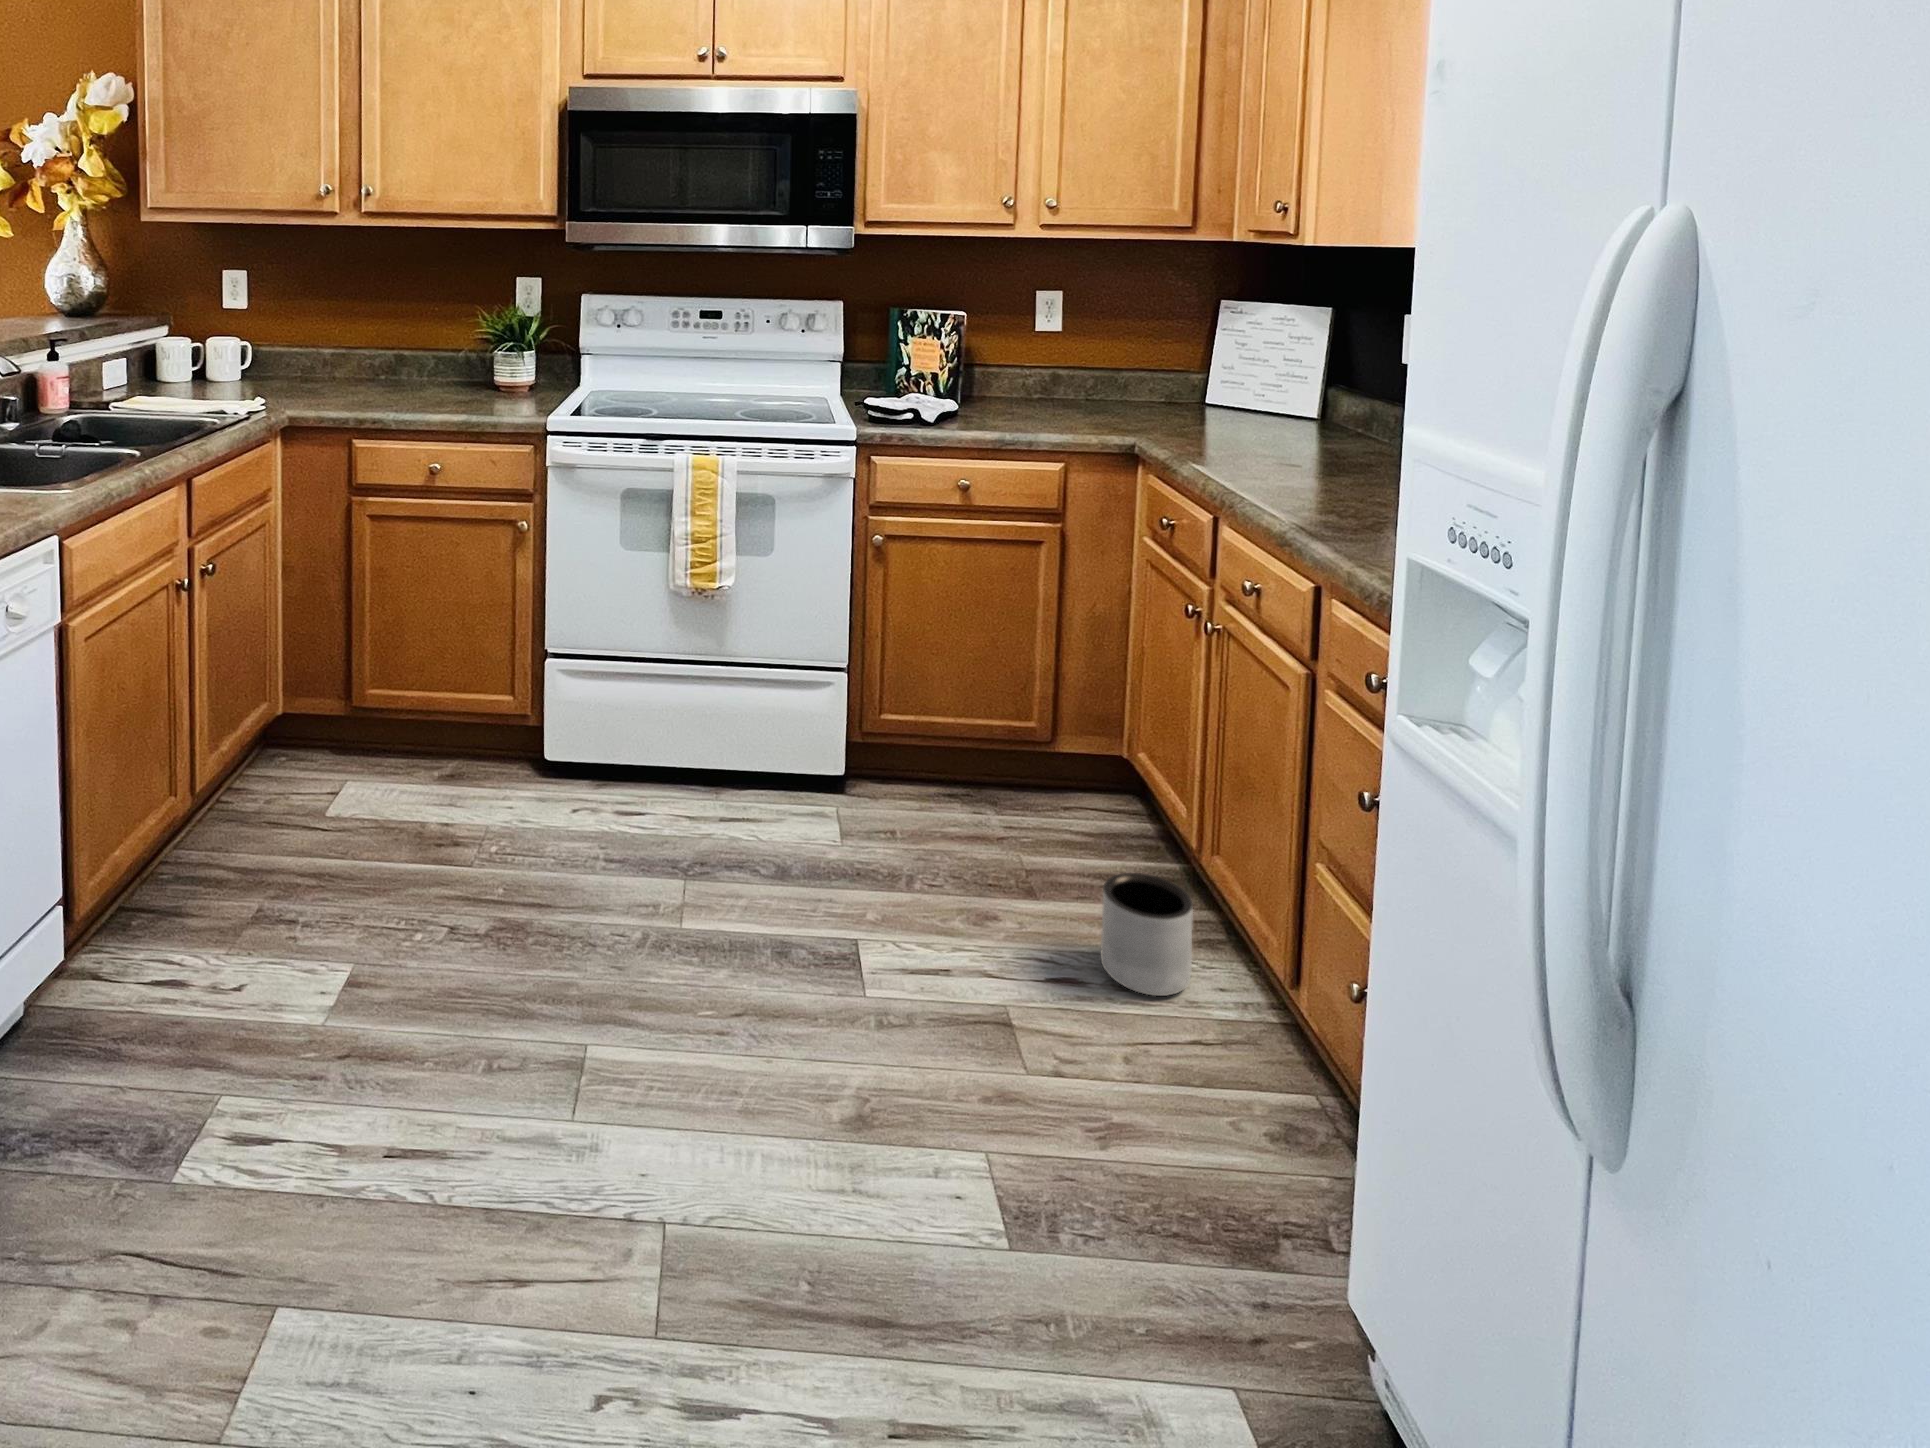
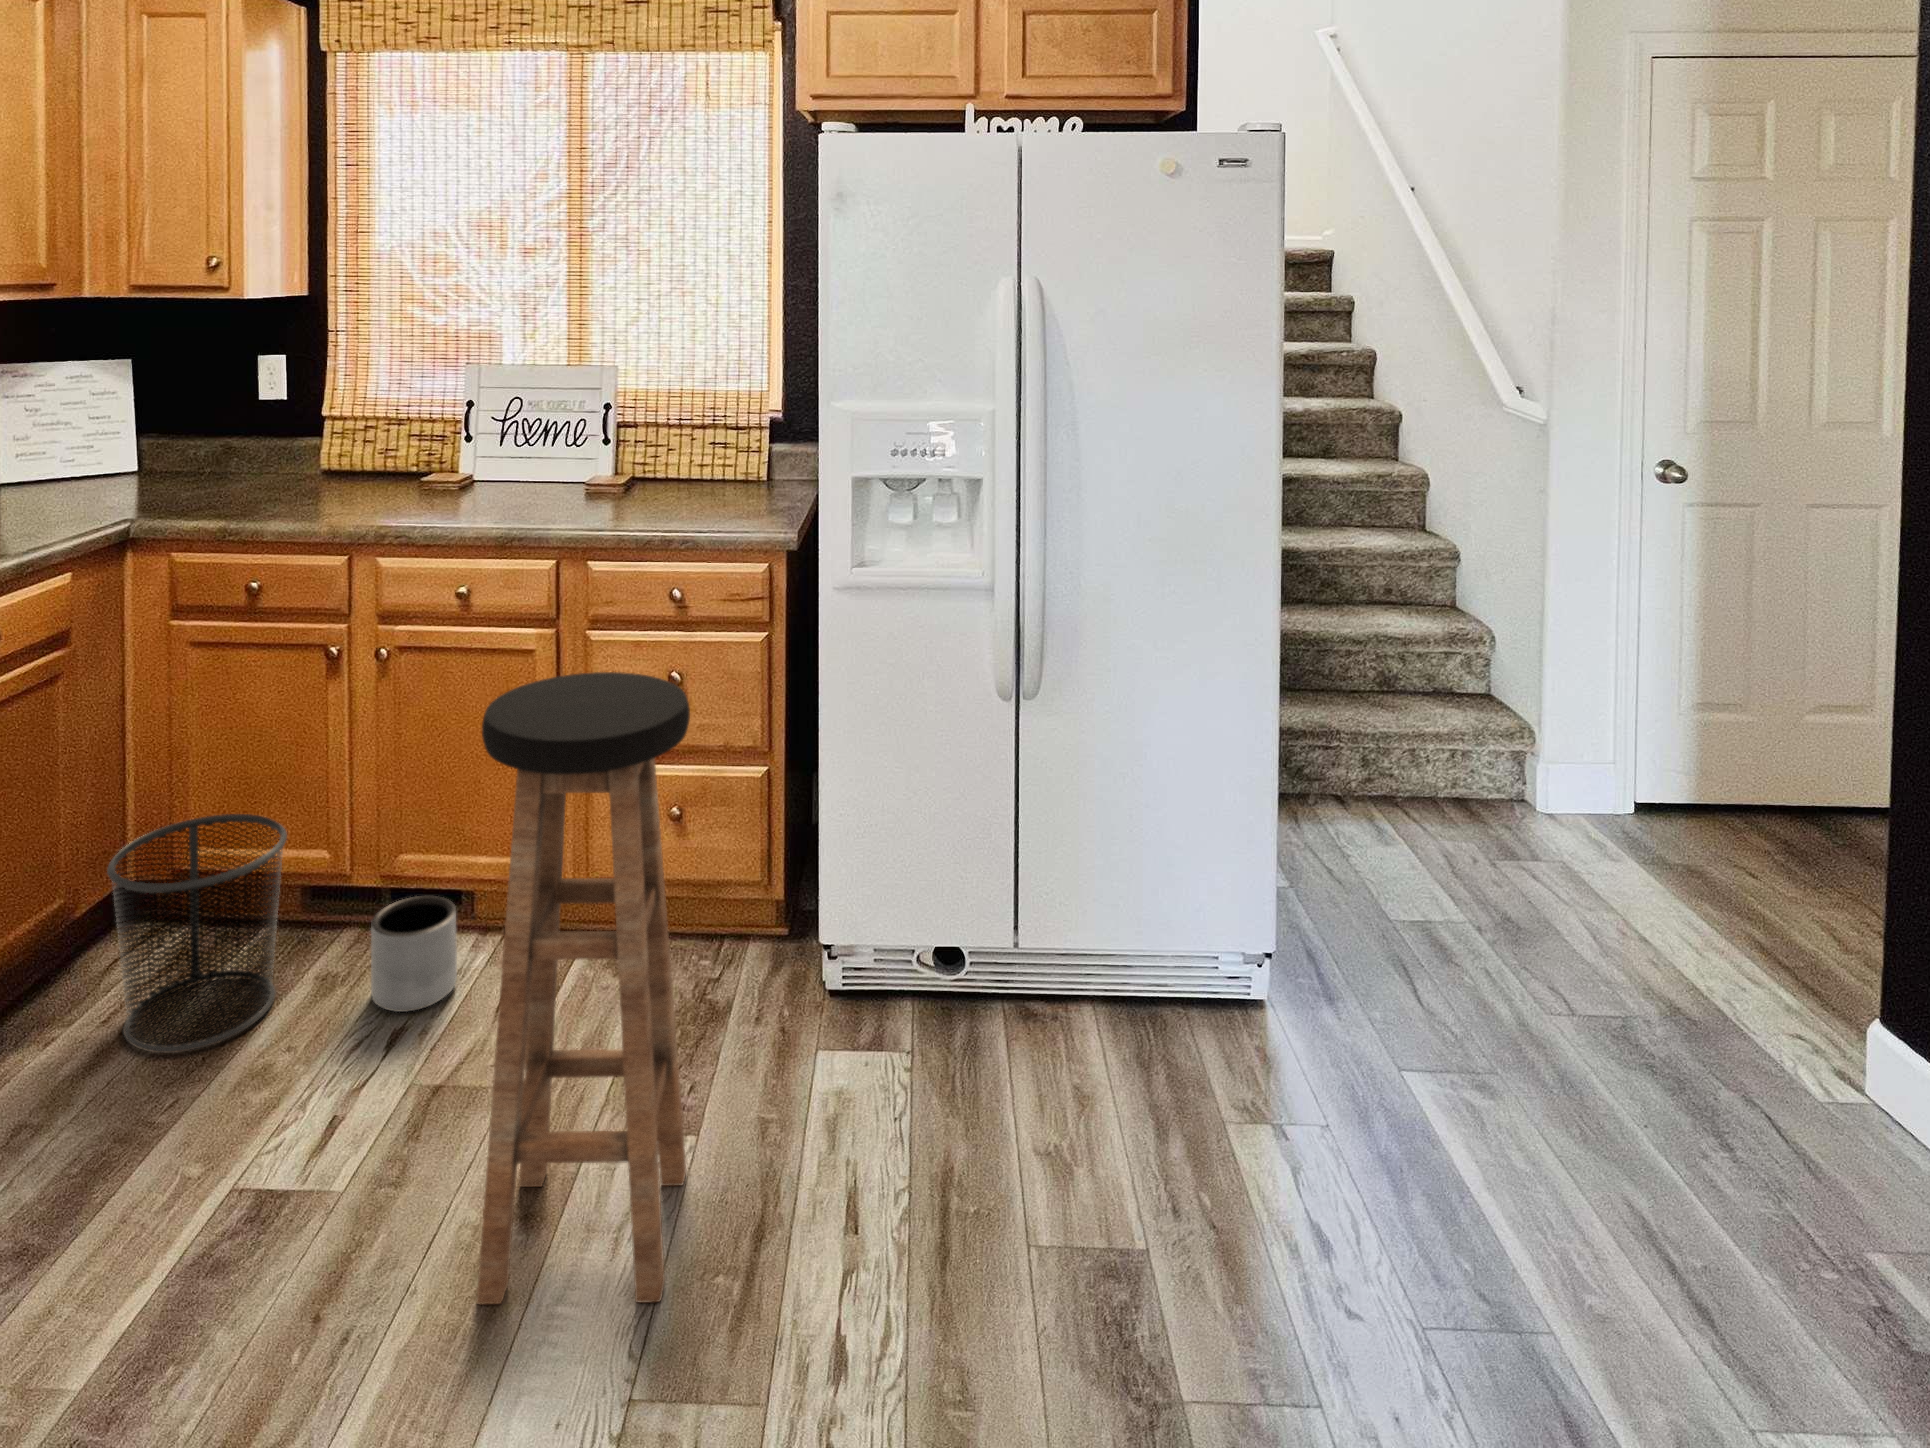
bar stool: none [752,619,958,1238] -> present [476,672,690,1304]
waste bin: none [982,695,1128,895] -> present [107,814,287,1053]

